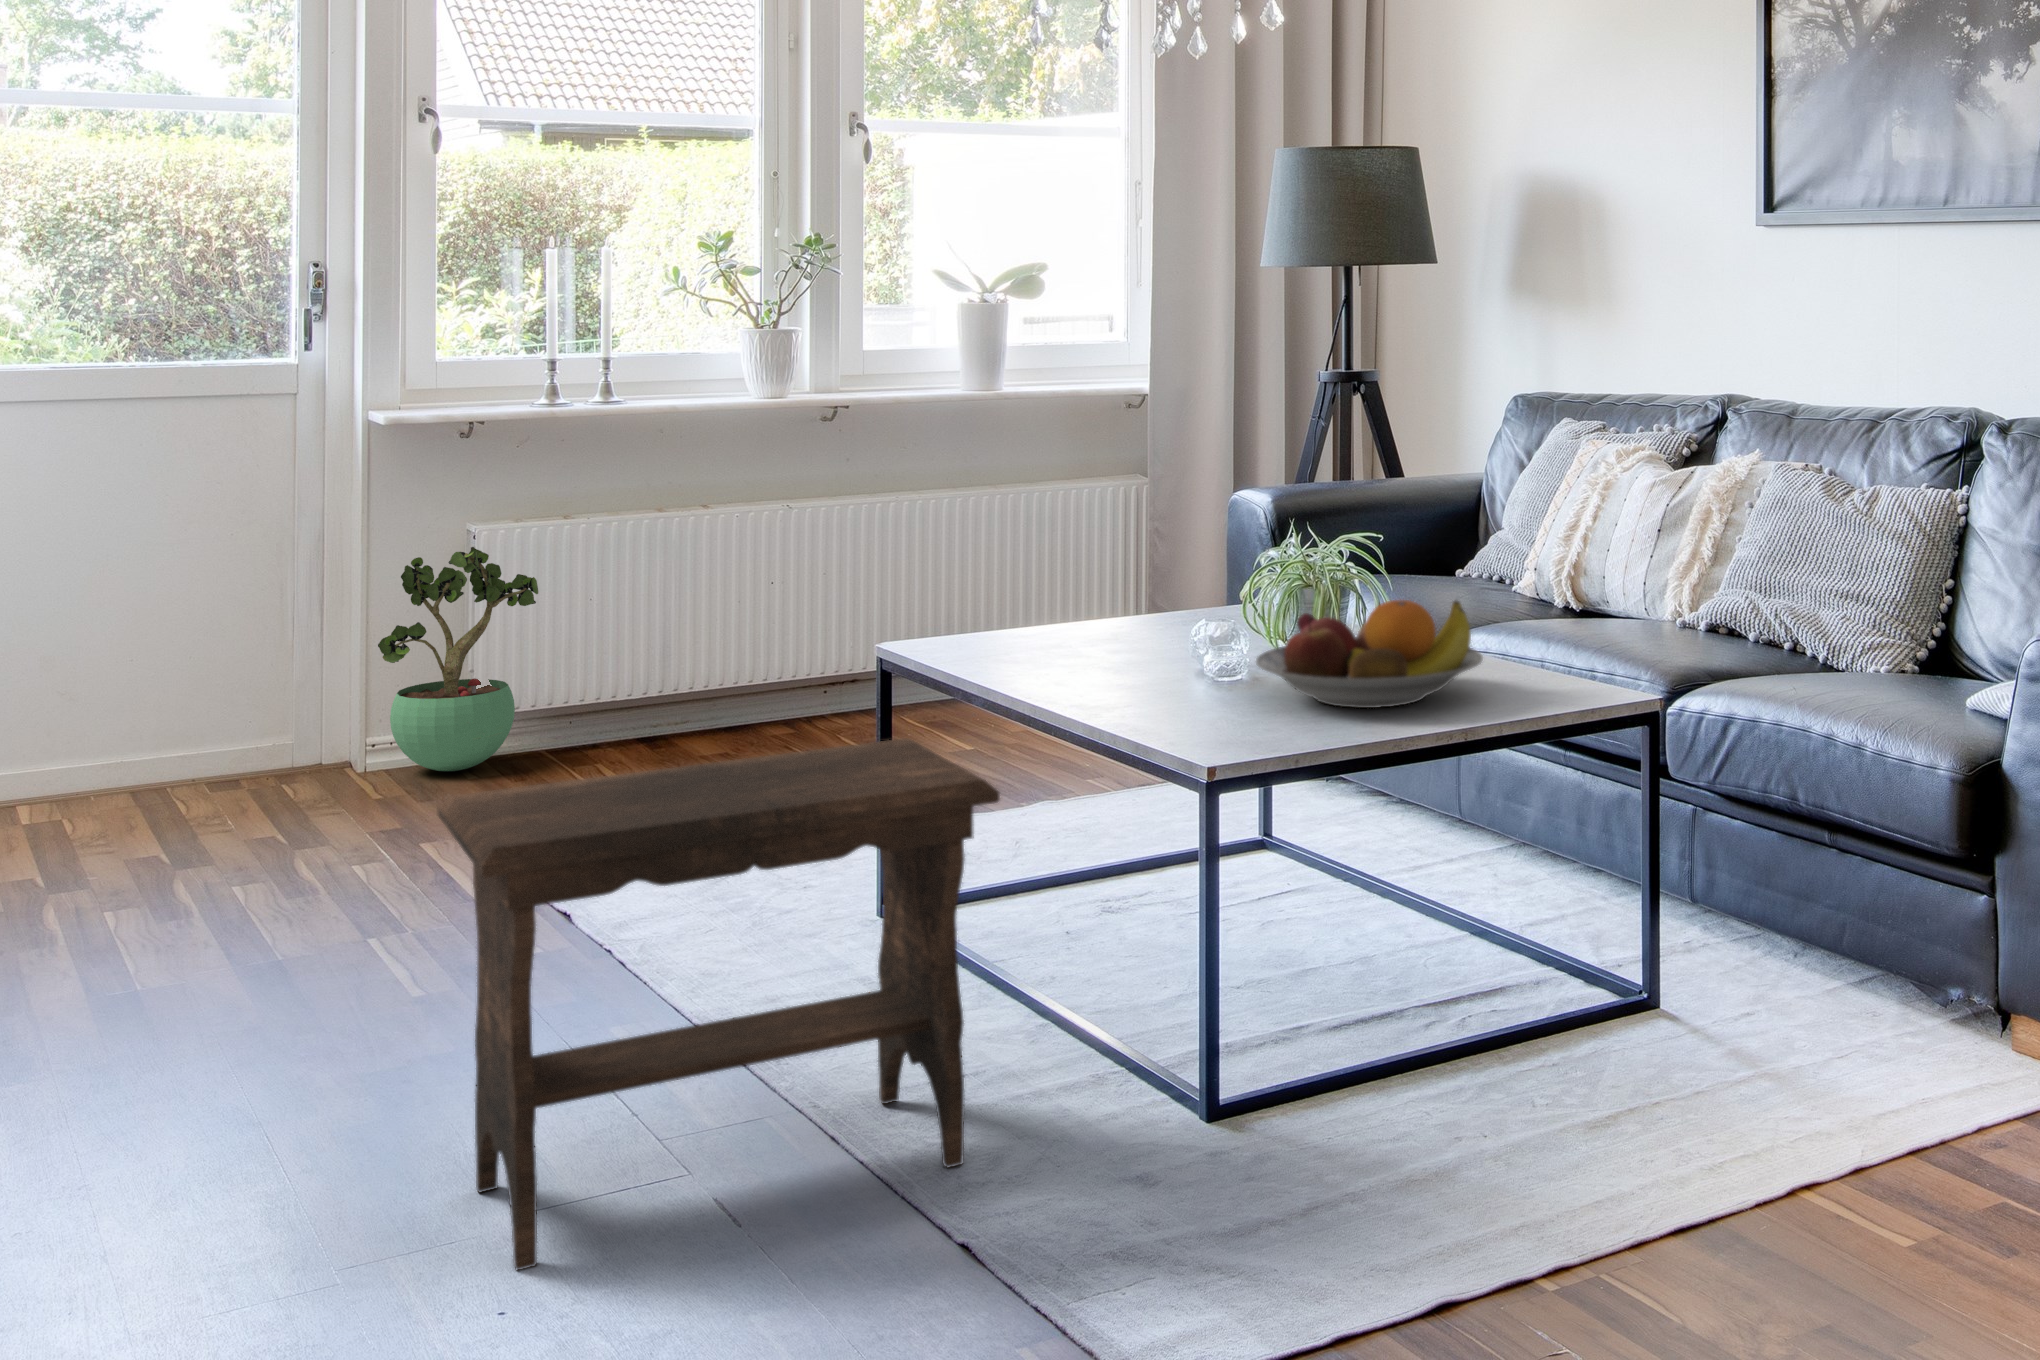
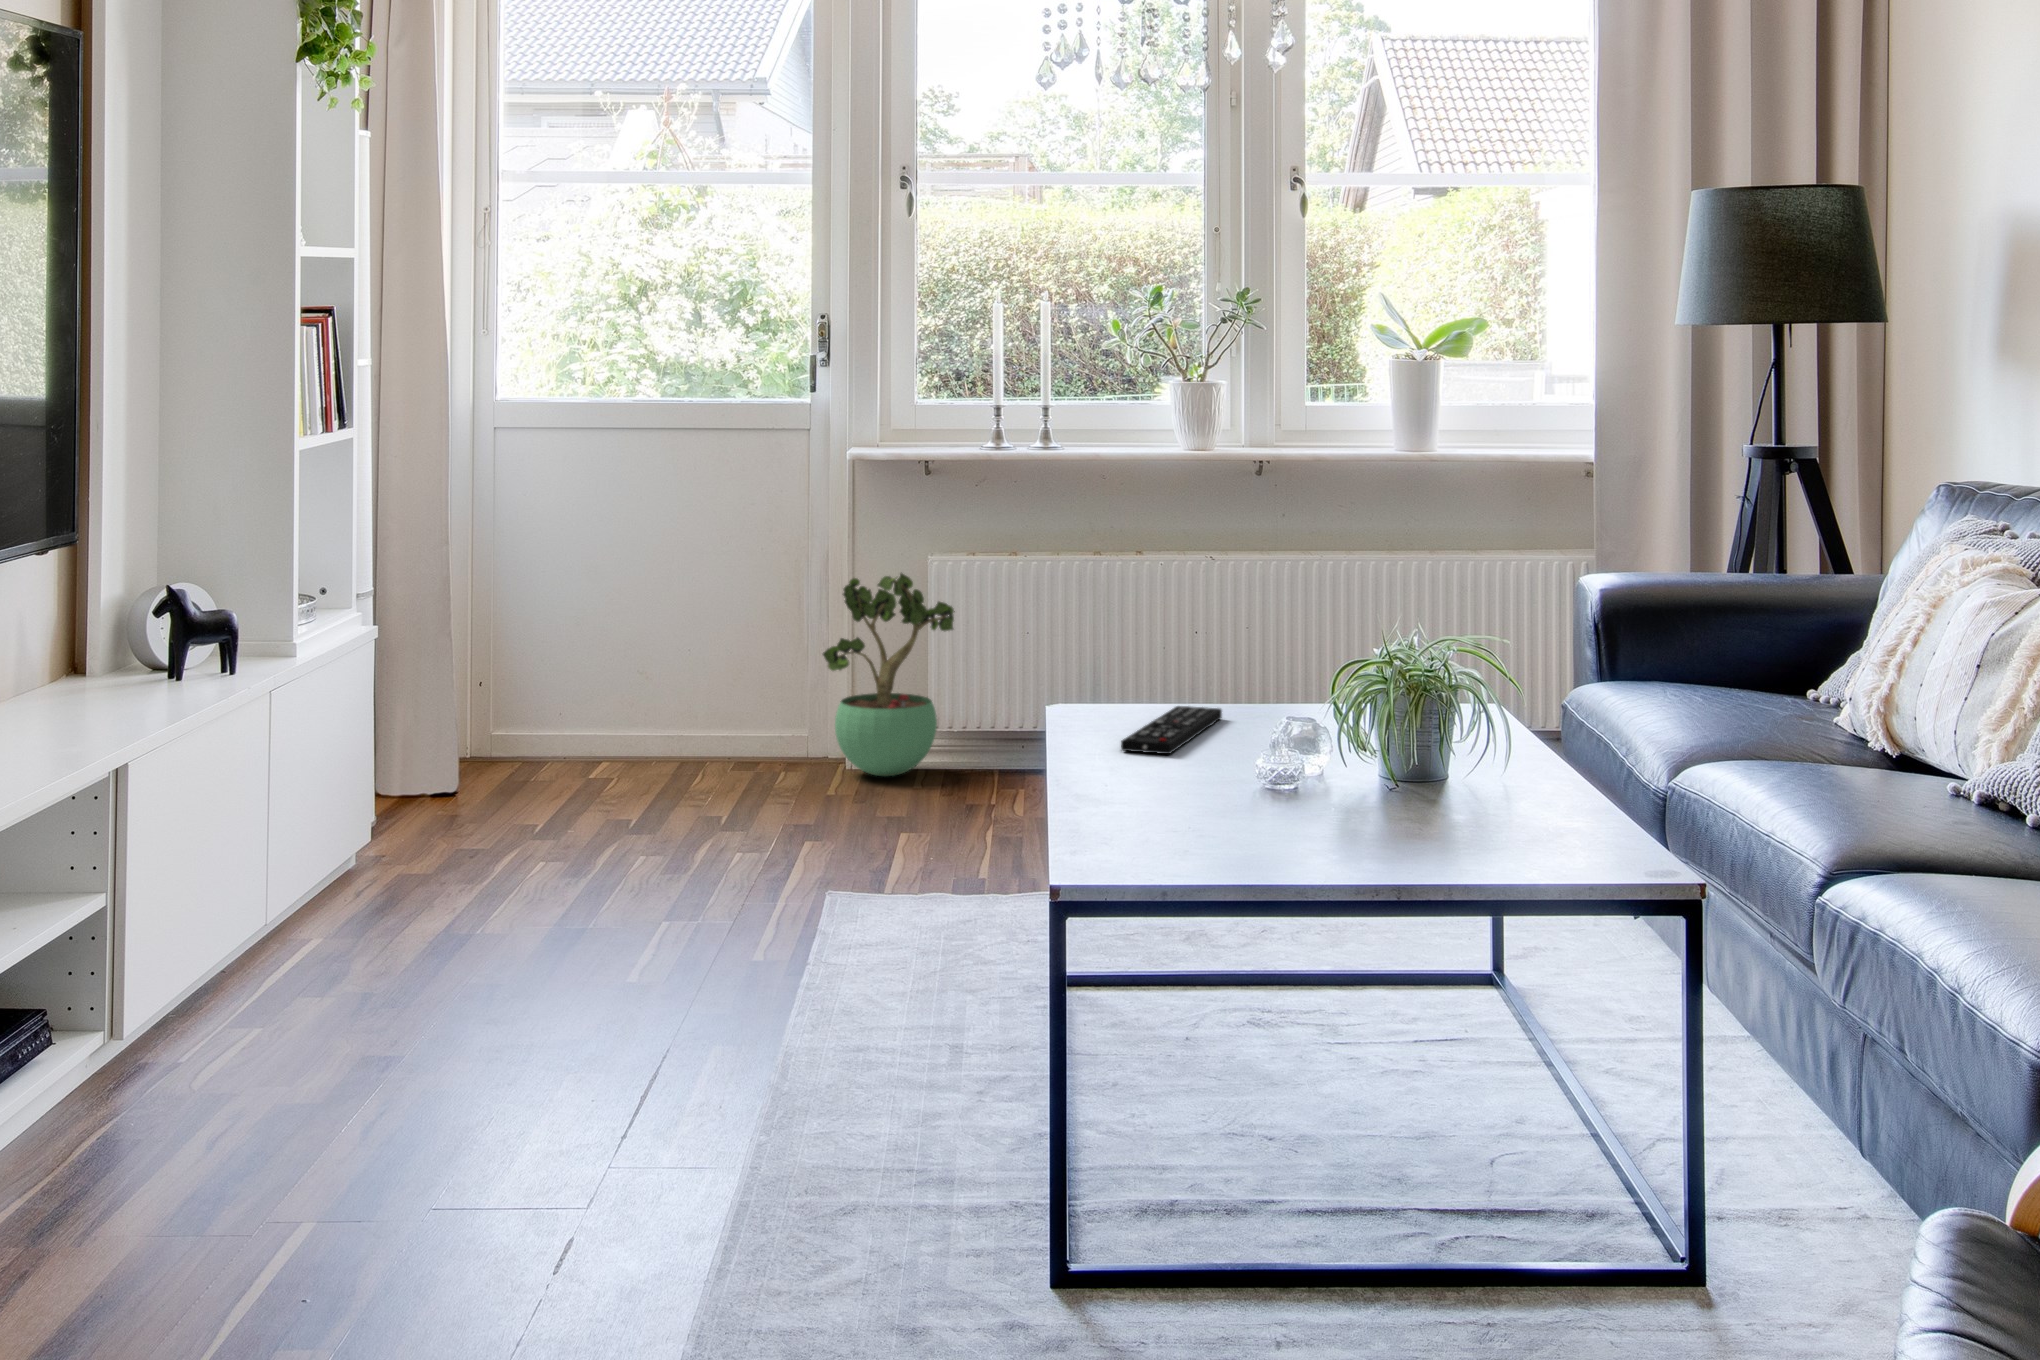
fruit bowl: present [1256,600,1483,708] -> none [1236,709,1503,832]
remote control: none [1046,631,1114,676] -> present [1121,706,1222,754]
footstool: present [438,738,1000,1270] -> none [334,782,851,1235]

